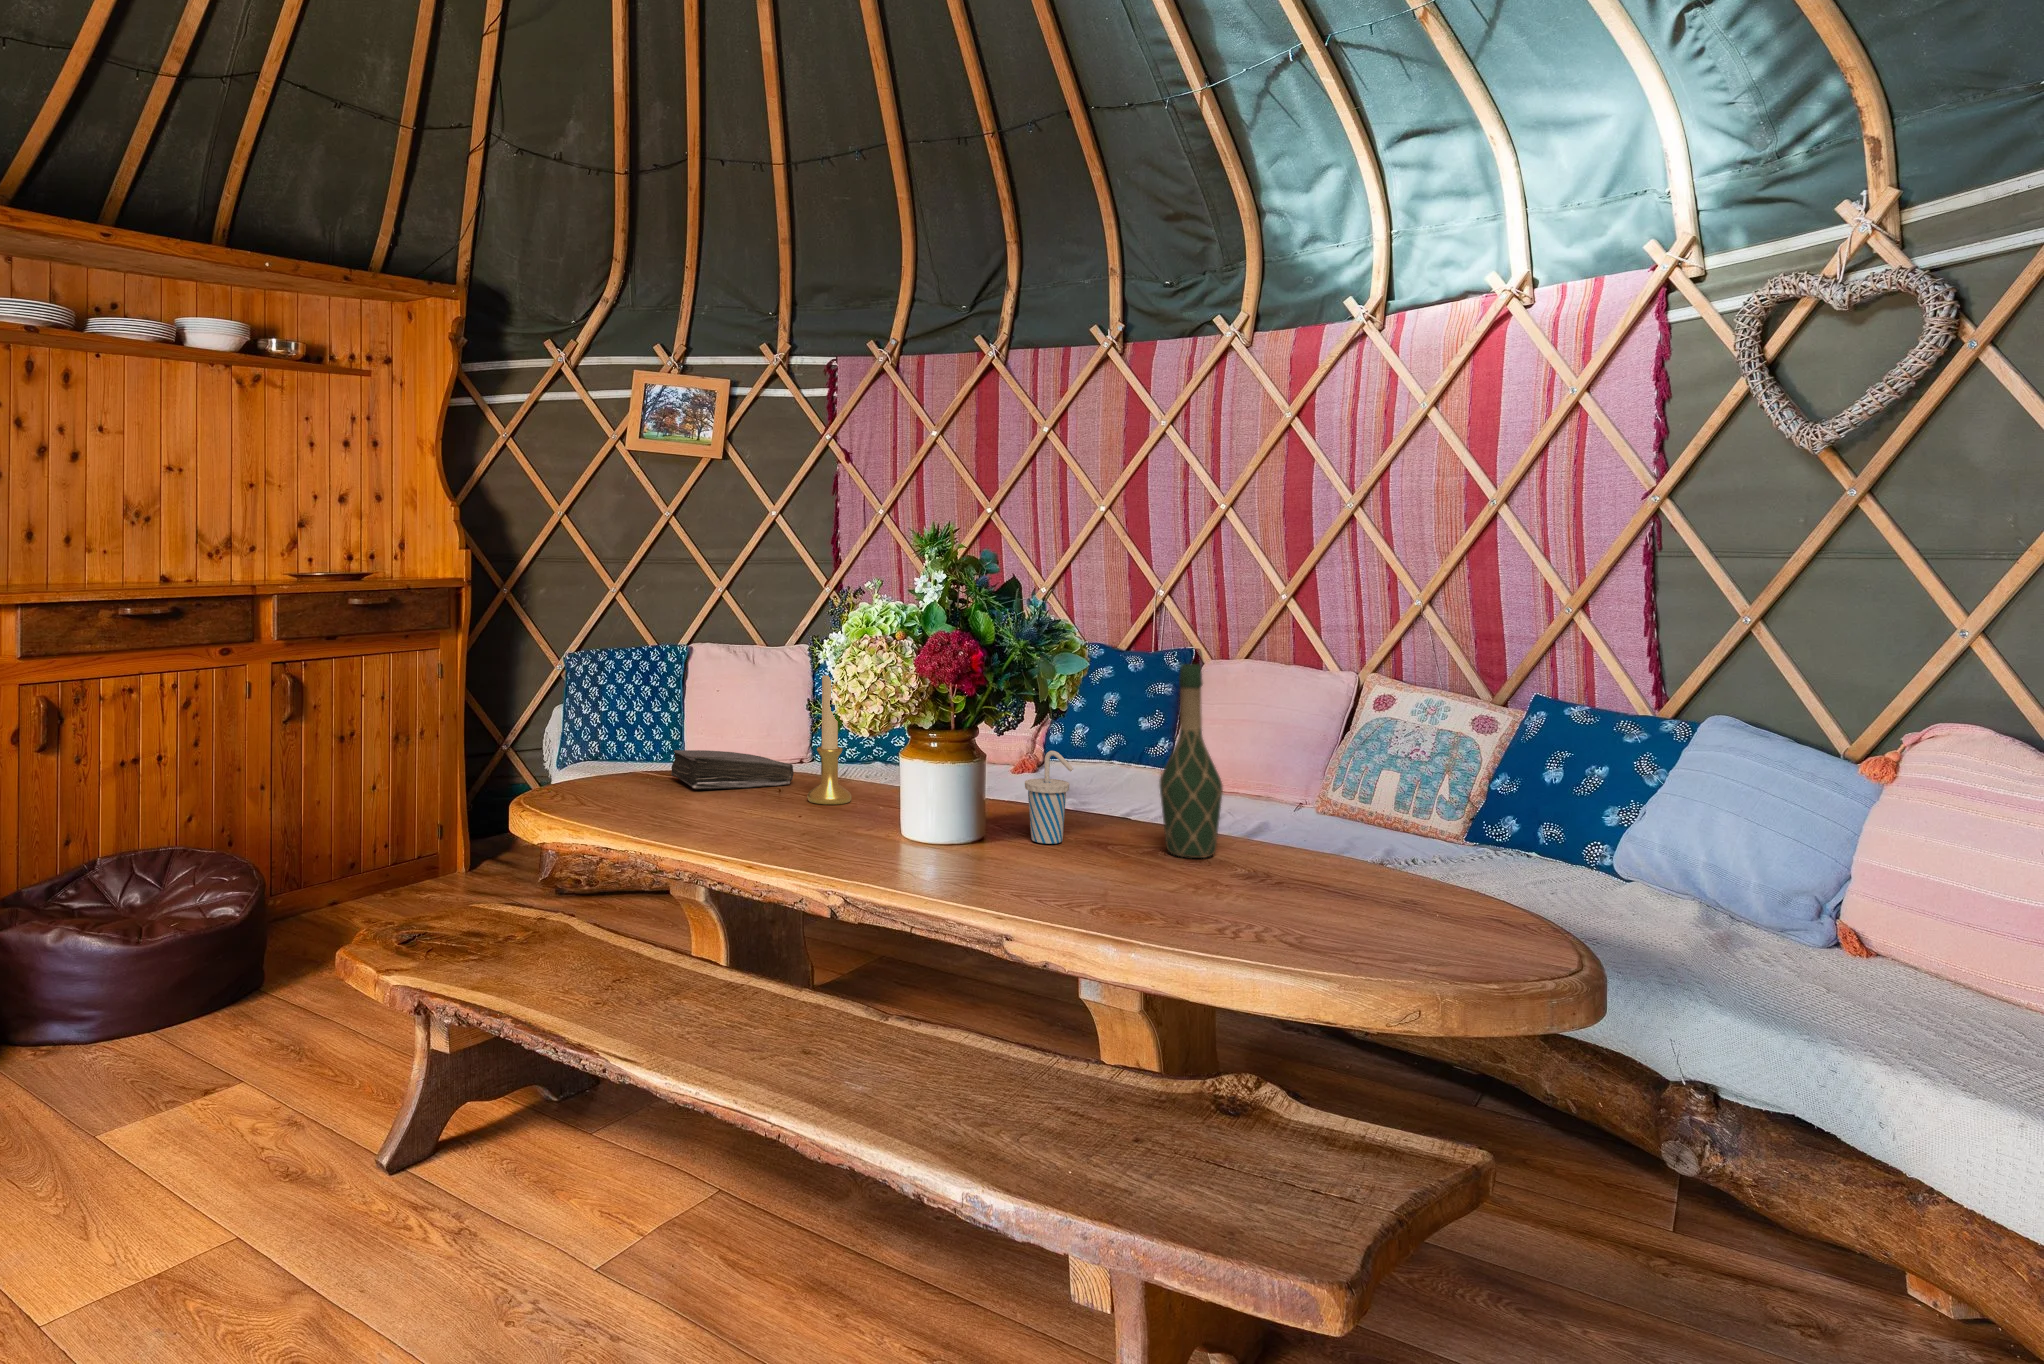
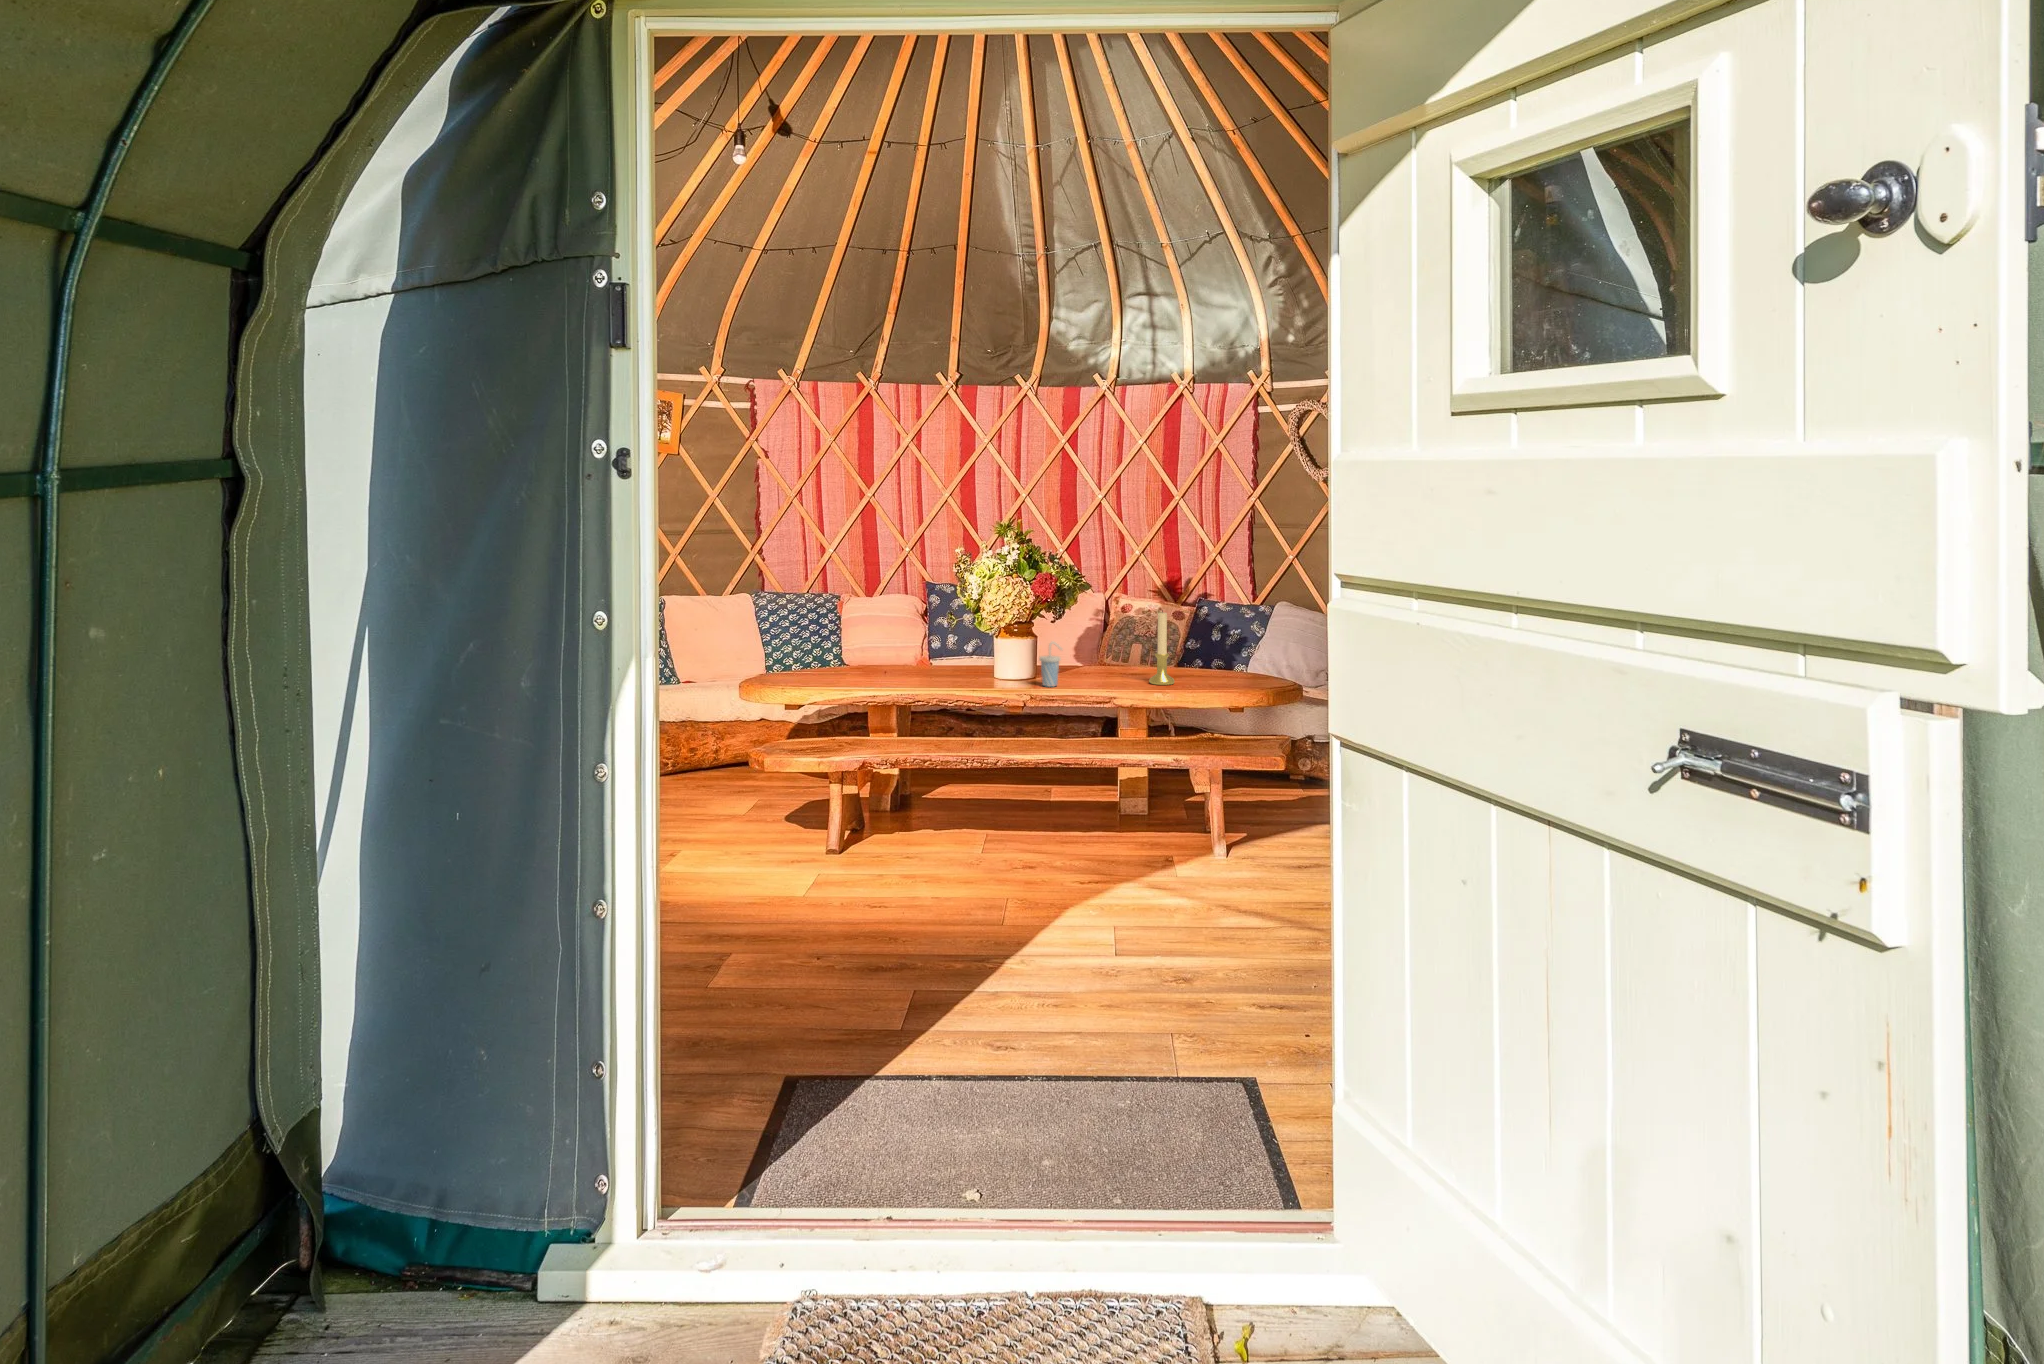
wine bottle: present [1160,664,1223,858] -> none [1101,595,1130,685]
candle holder: present [807,675,852,805] -> present [1149,611,1174,685]
book: present [671,750,794,789] -> none [796,662,869,683]

